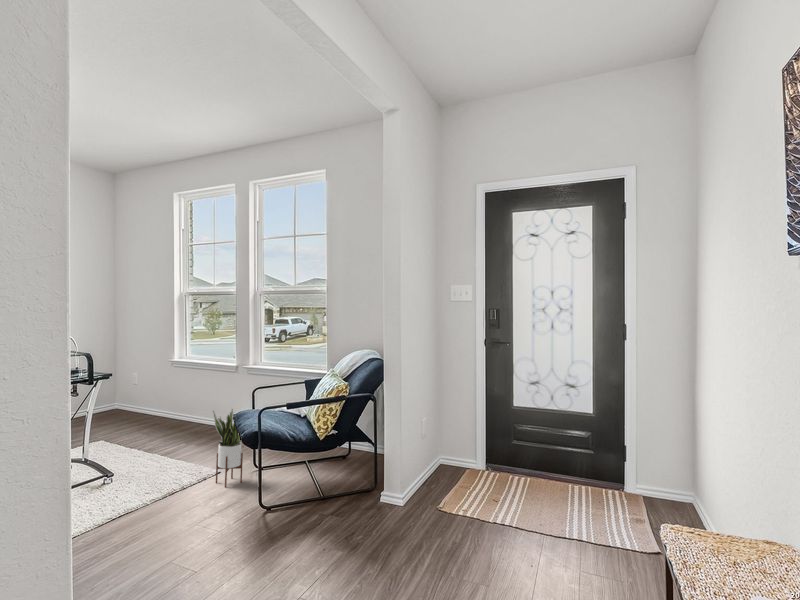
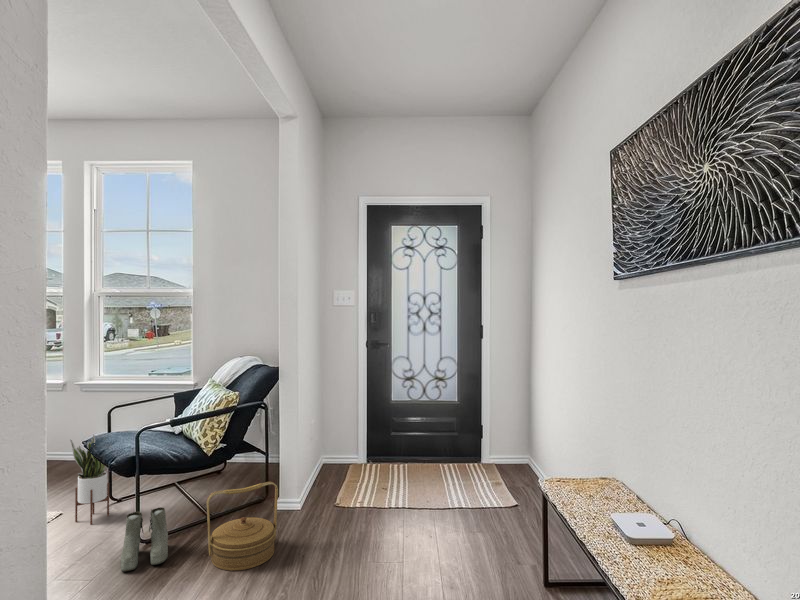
basket: none [295,473,365,558] -> present [207,482,278,571]
boots: none [224,481,270,535] -> present [121,507,168,572]

